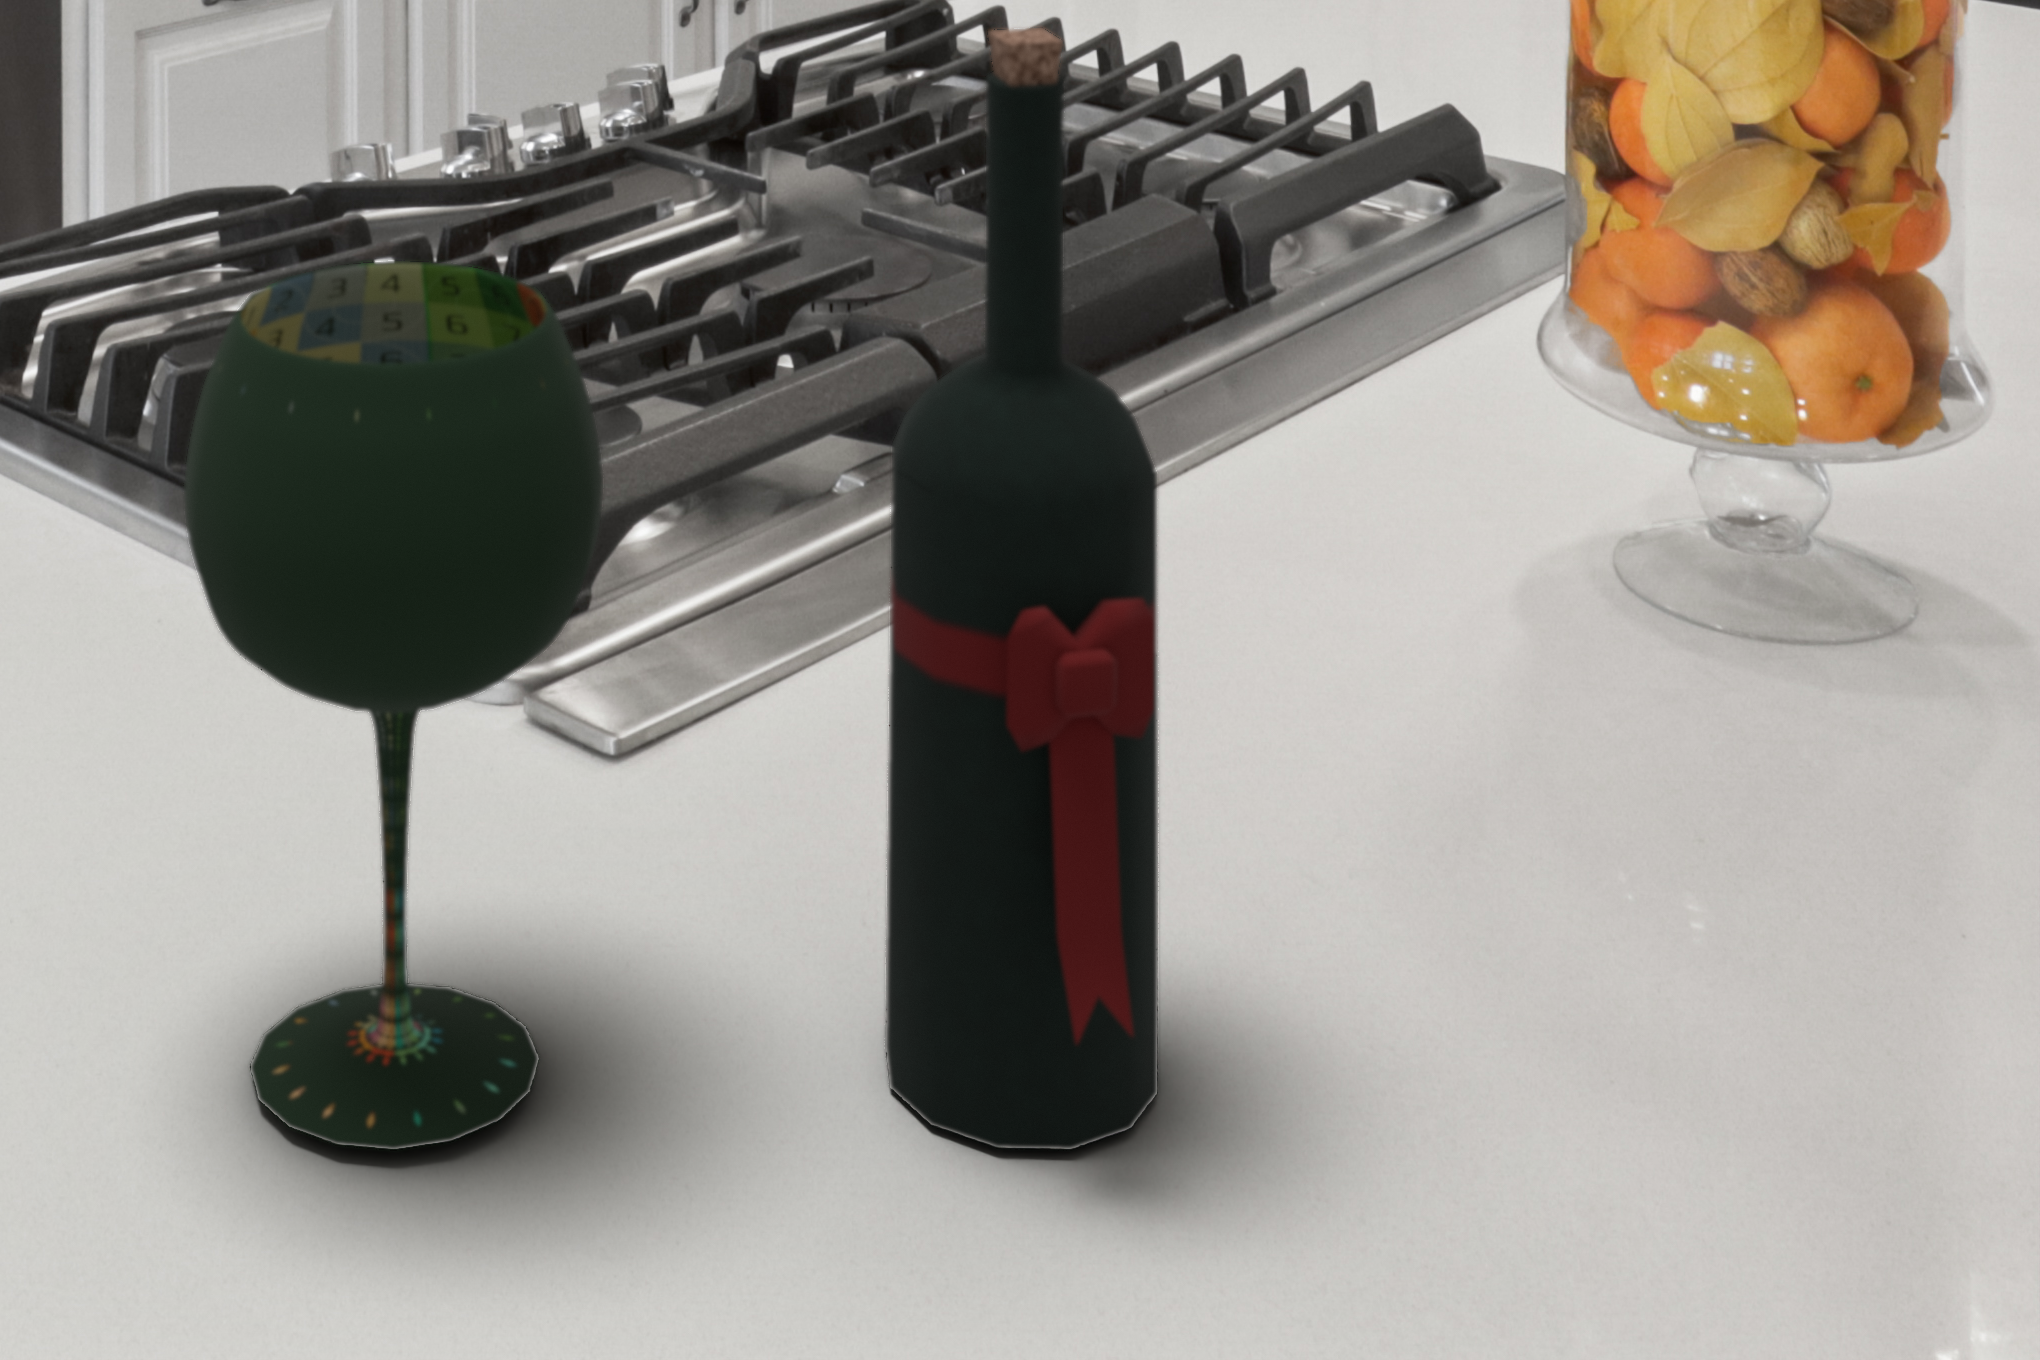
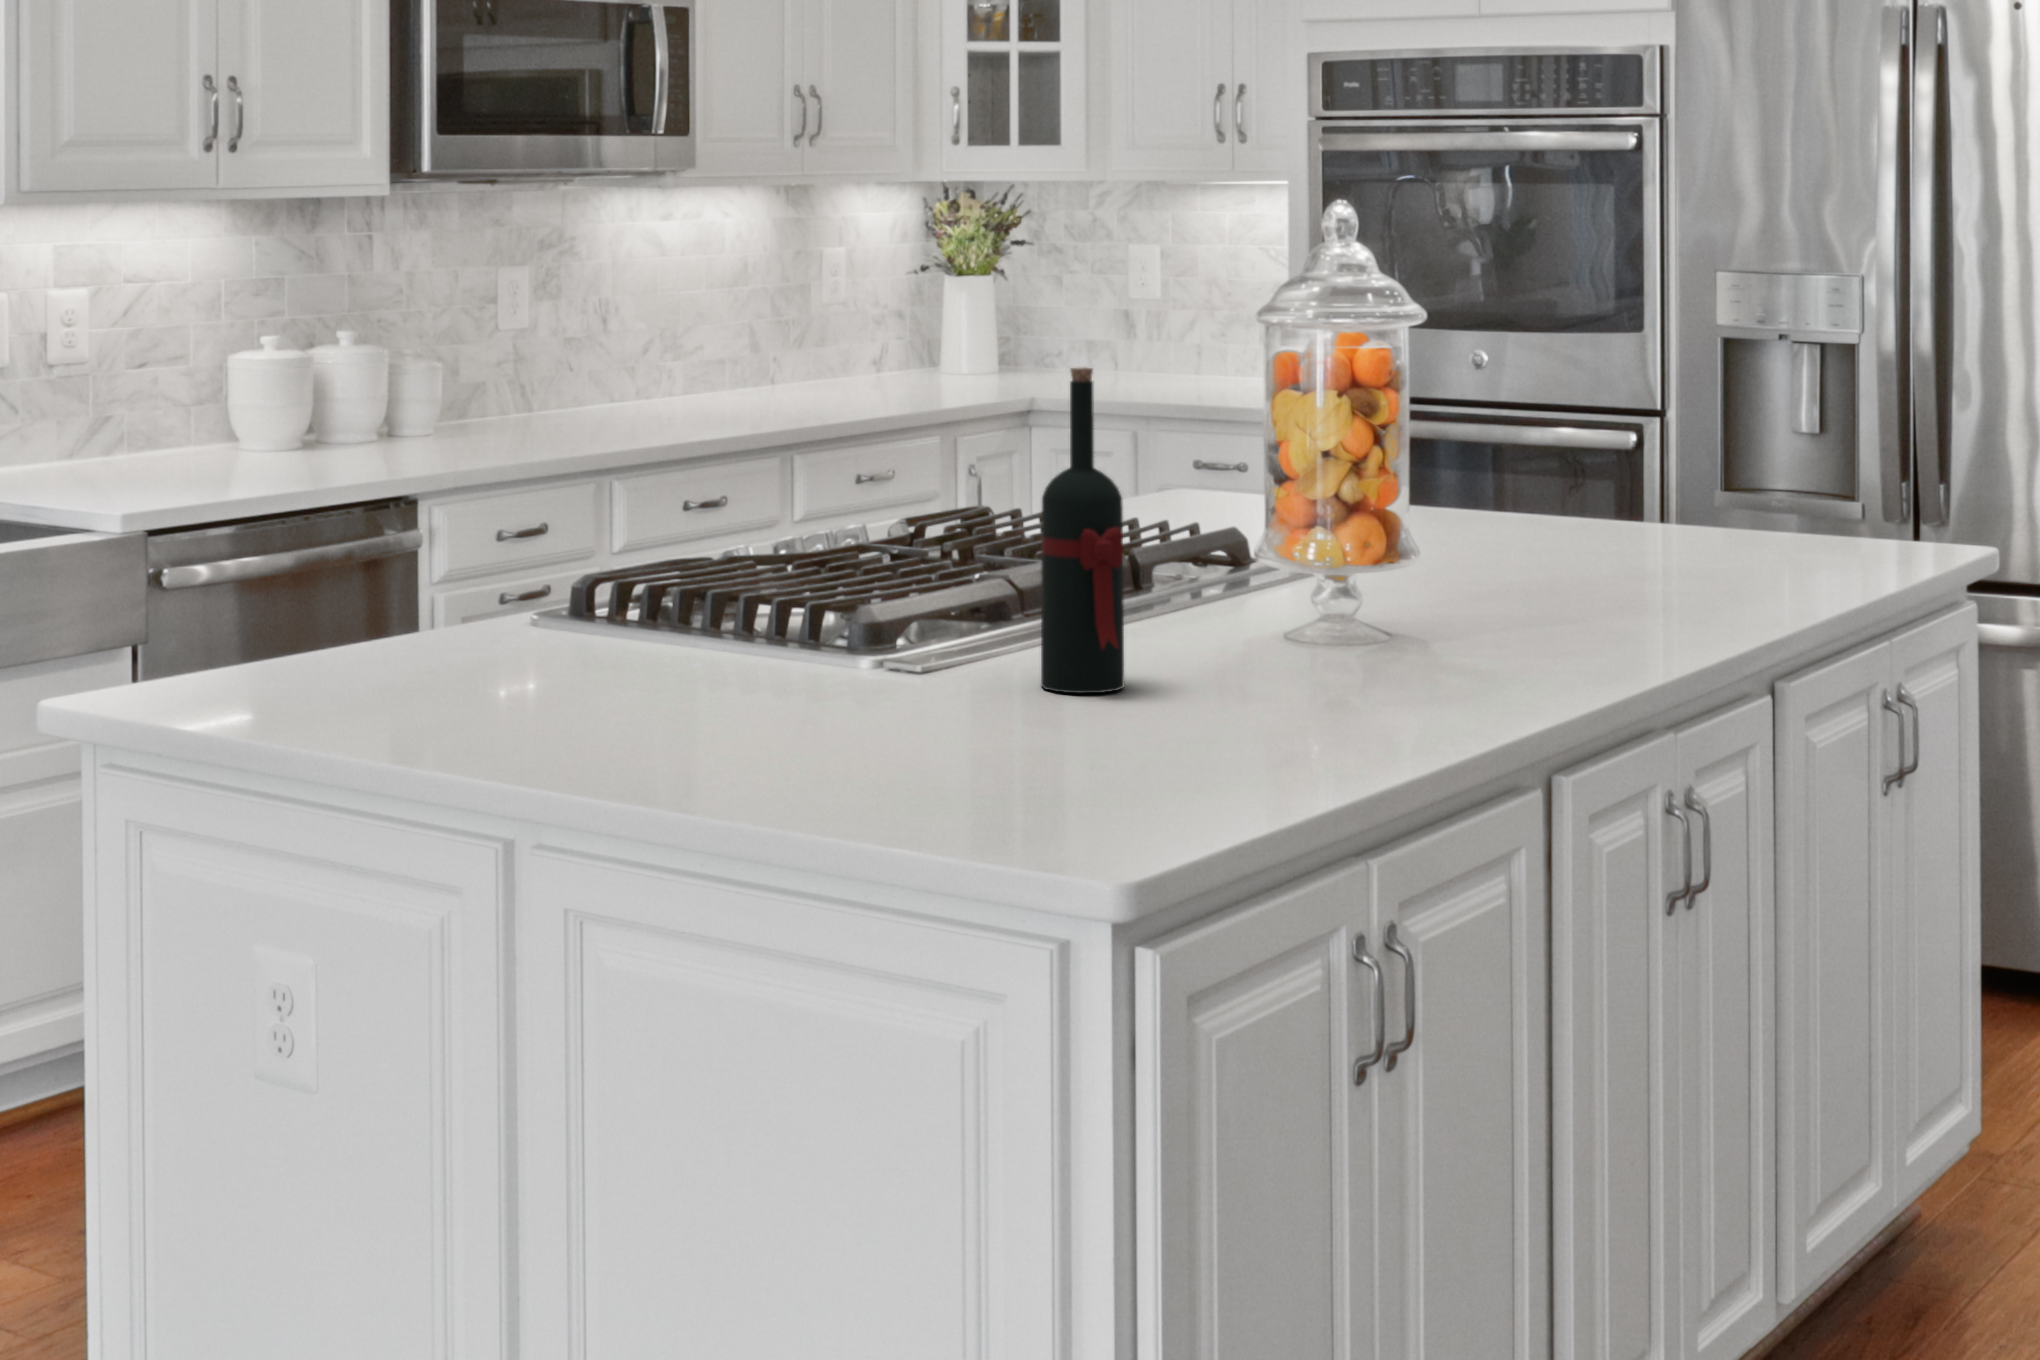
wine glass: present [184,261,603,1150] -> none [831,450,956,695]

